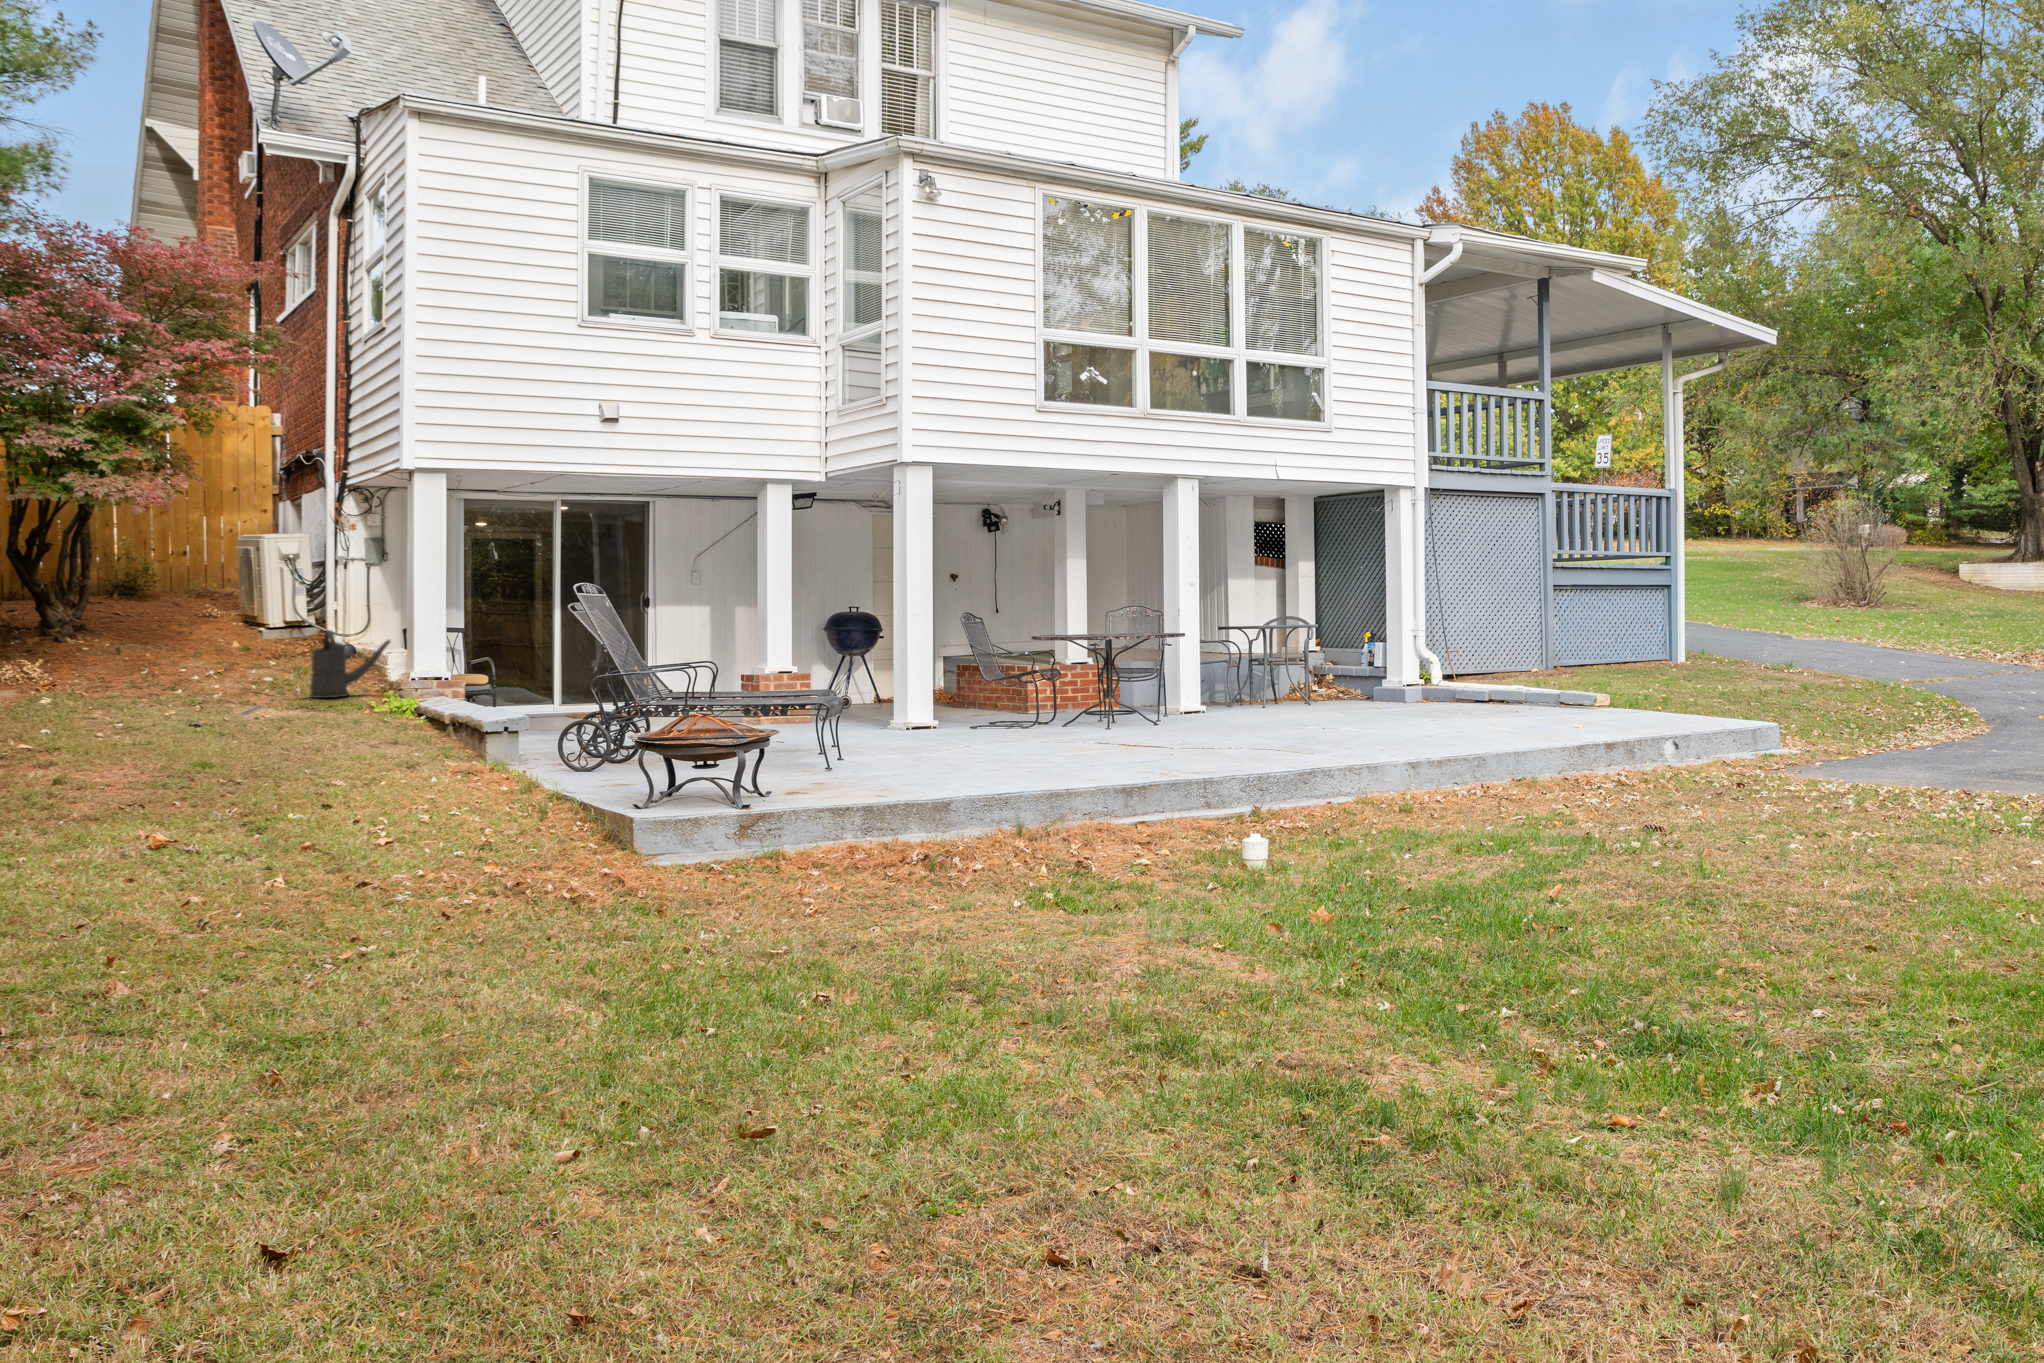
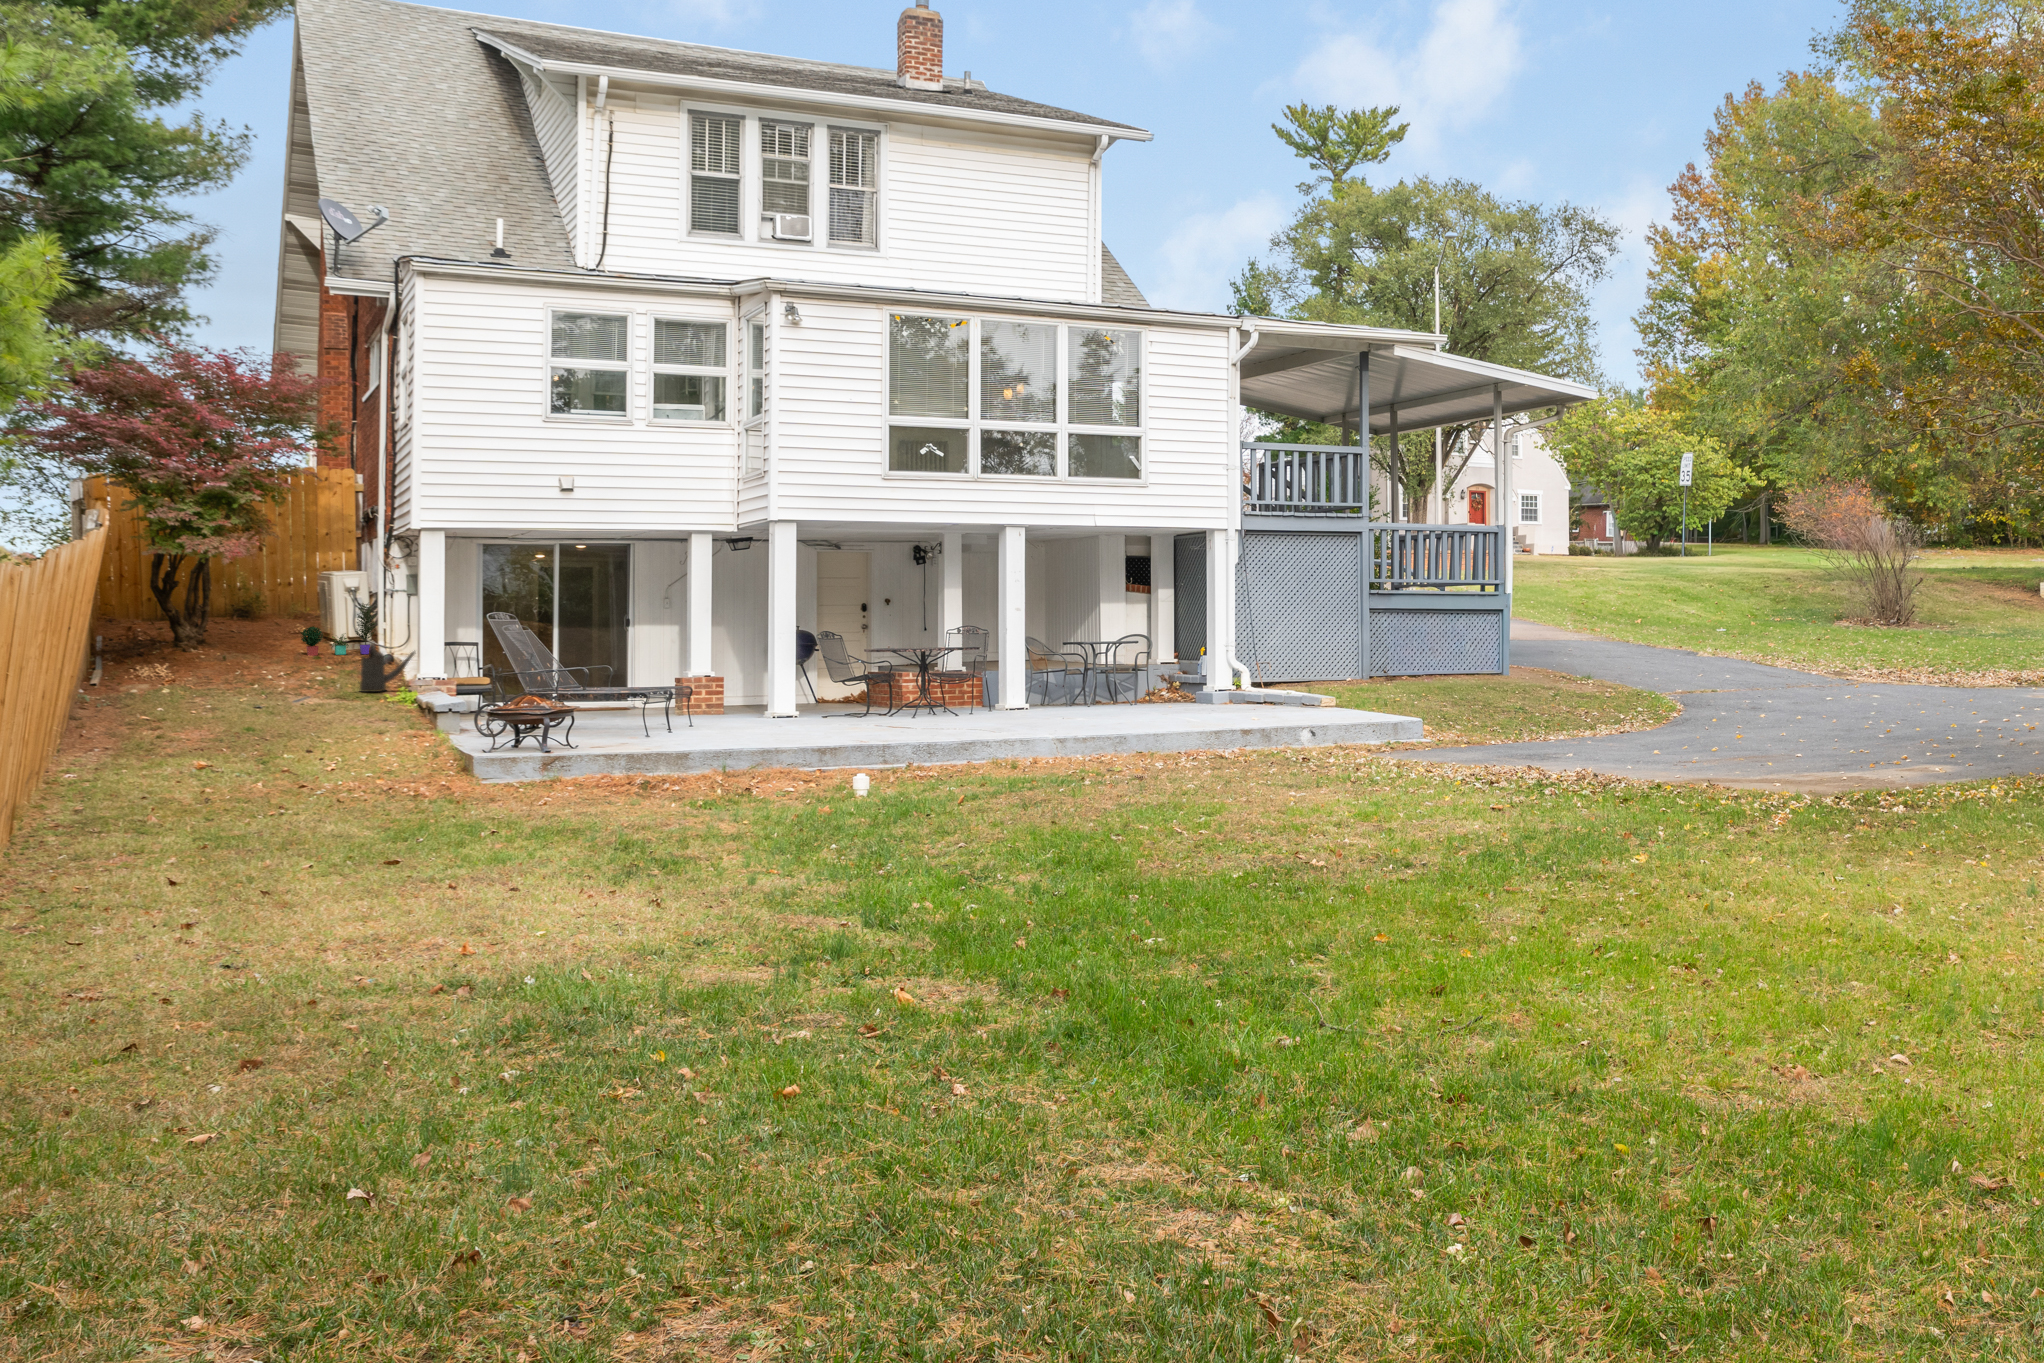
potted plant: none [217,575,324,646] -> present [301,603,376,656]

